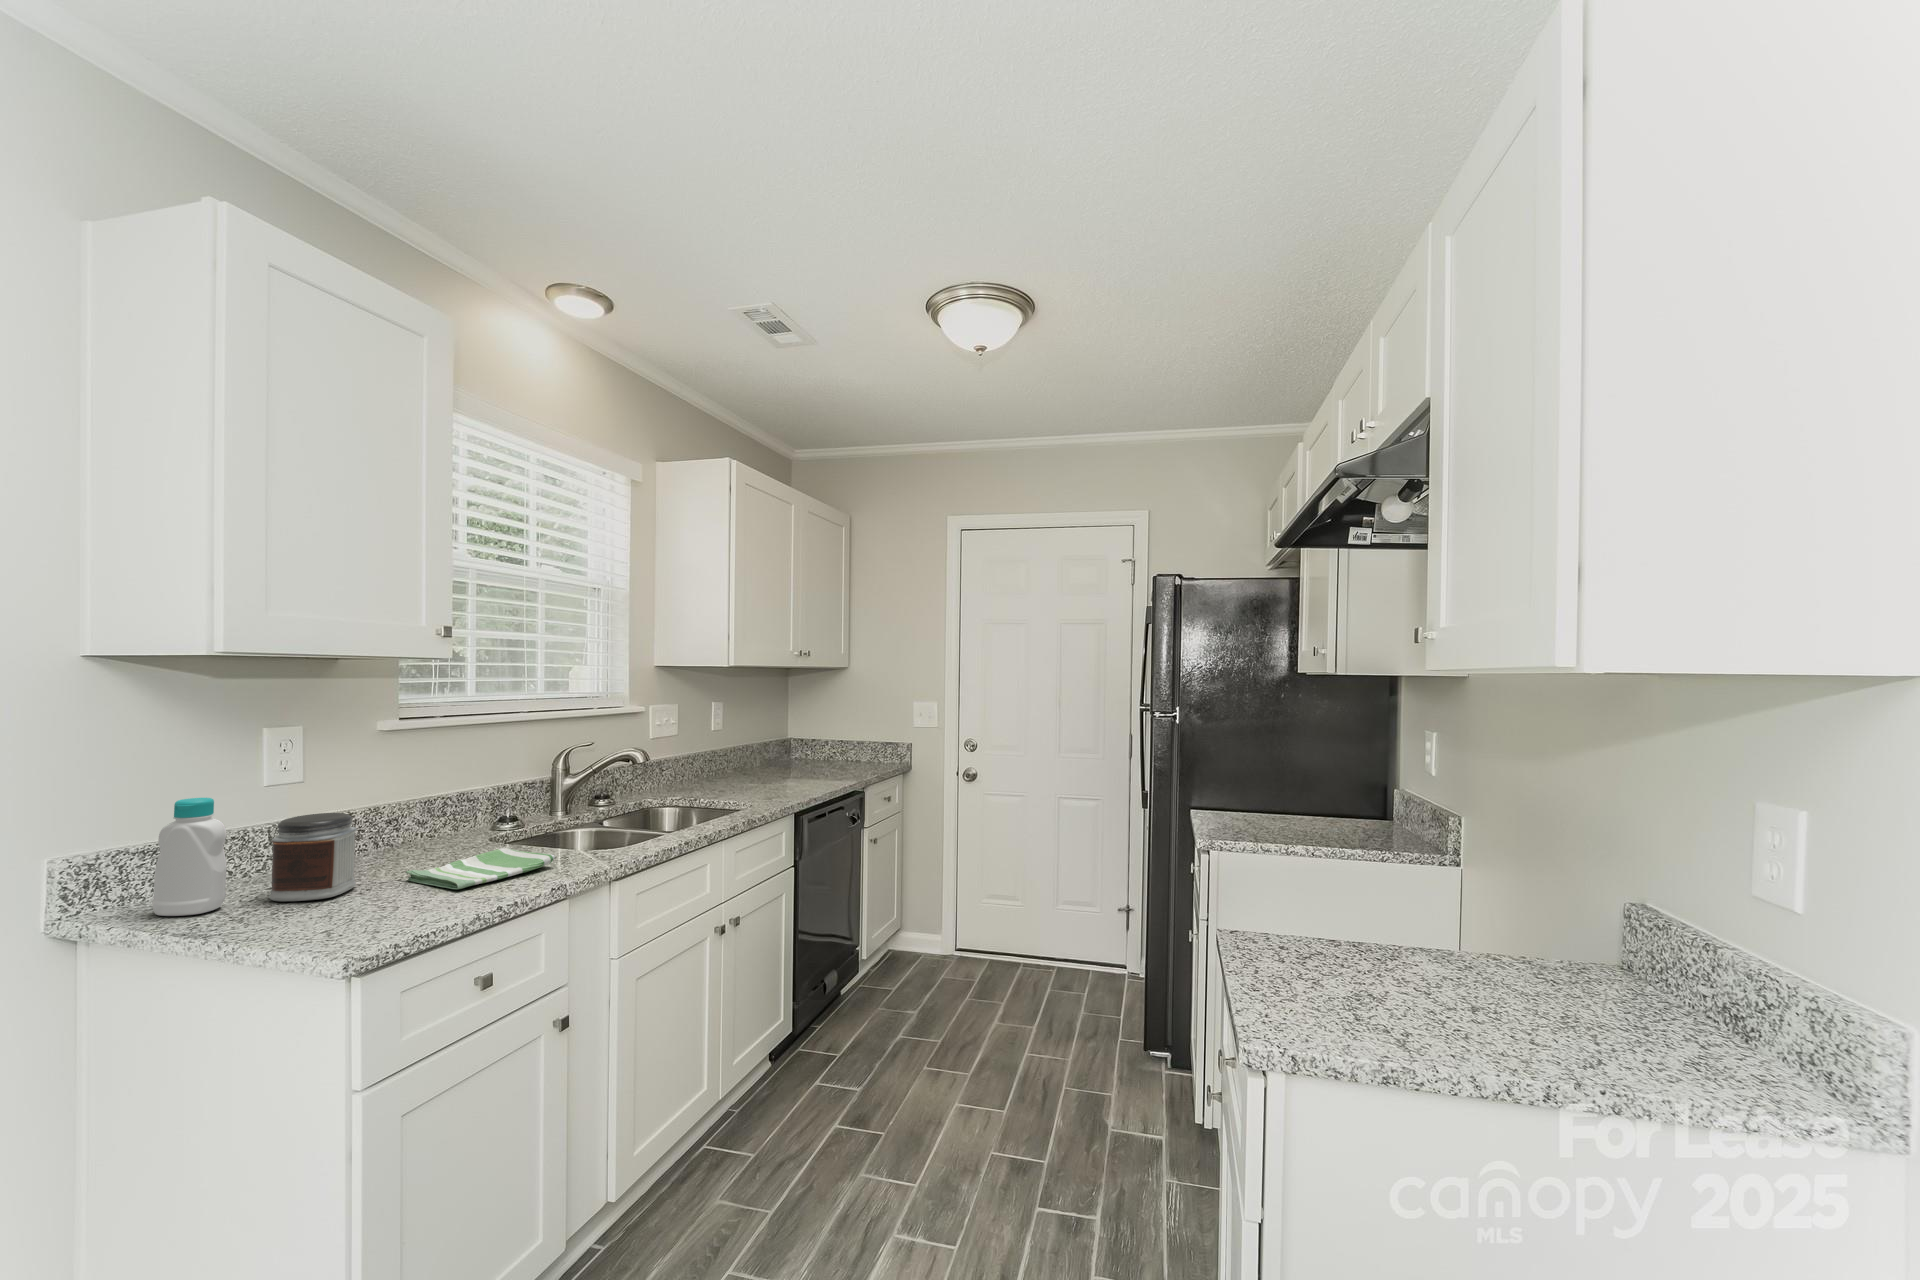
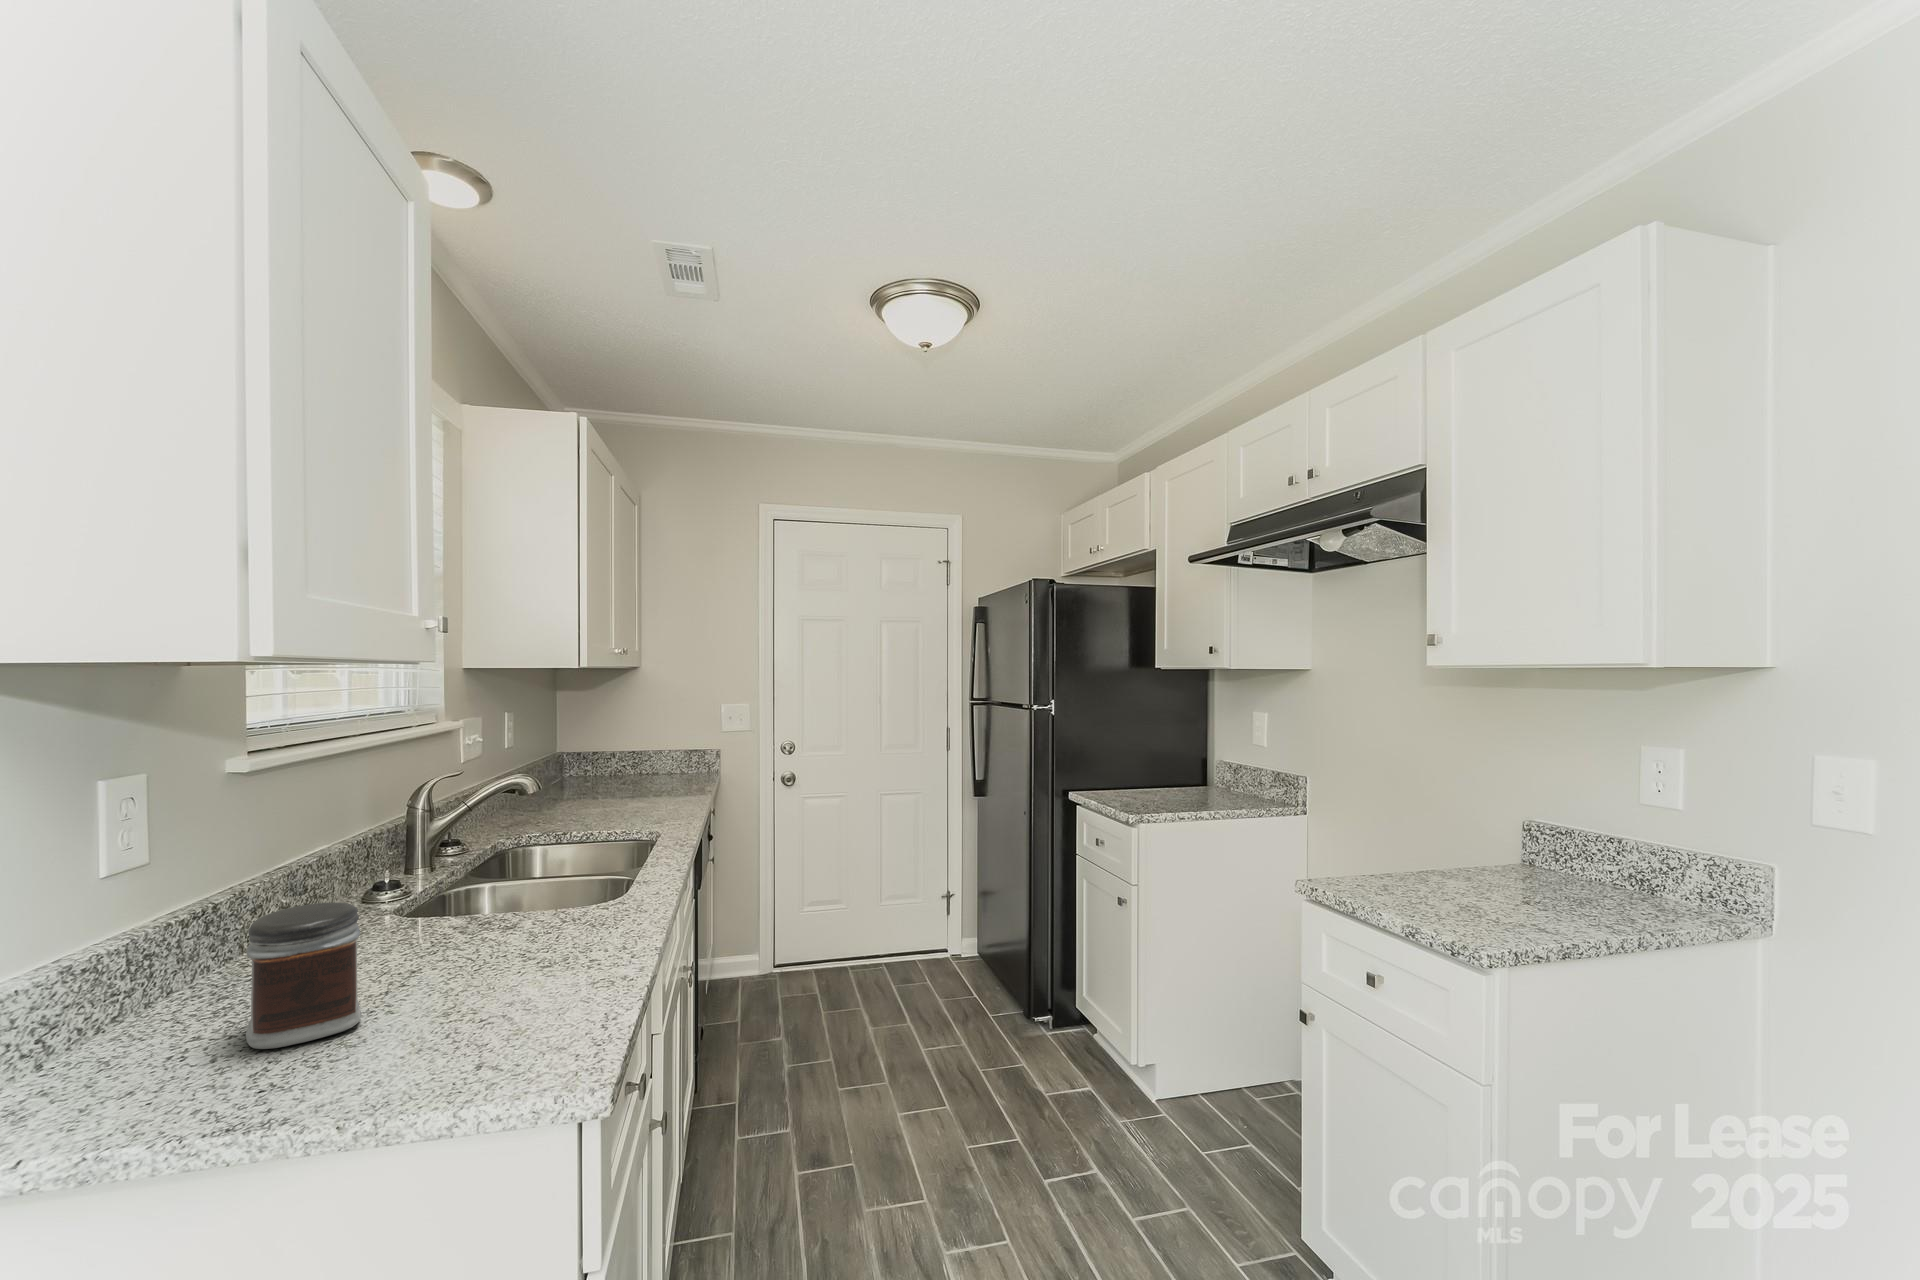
bottle: present [152,798,227,916] -> none [79,906,200,1112]
dish towel: present [406,848,555,889] -> none [407,919,580,985]

